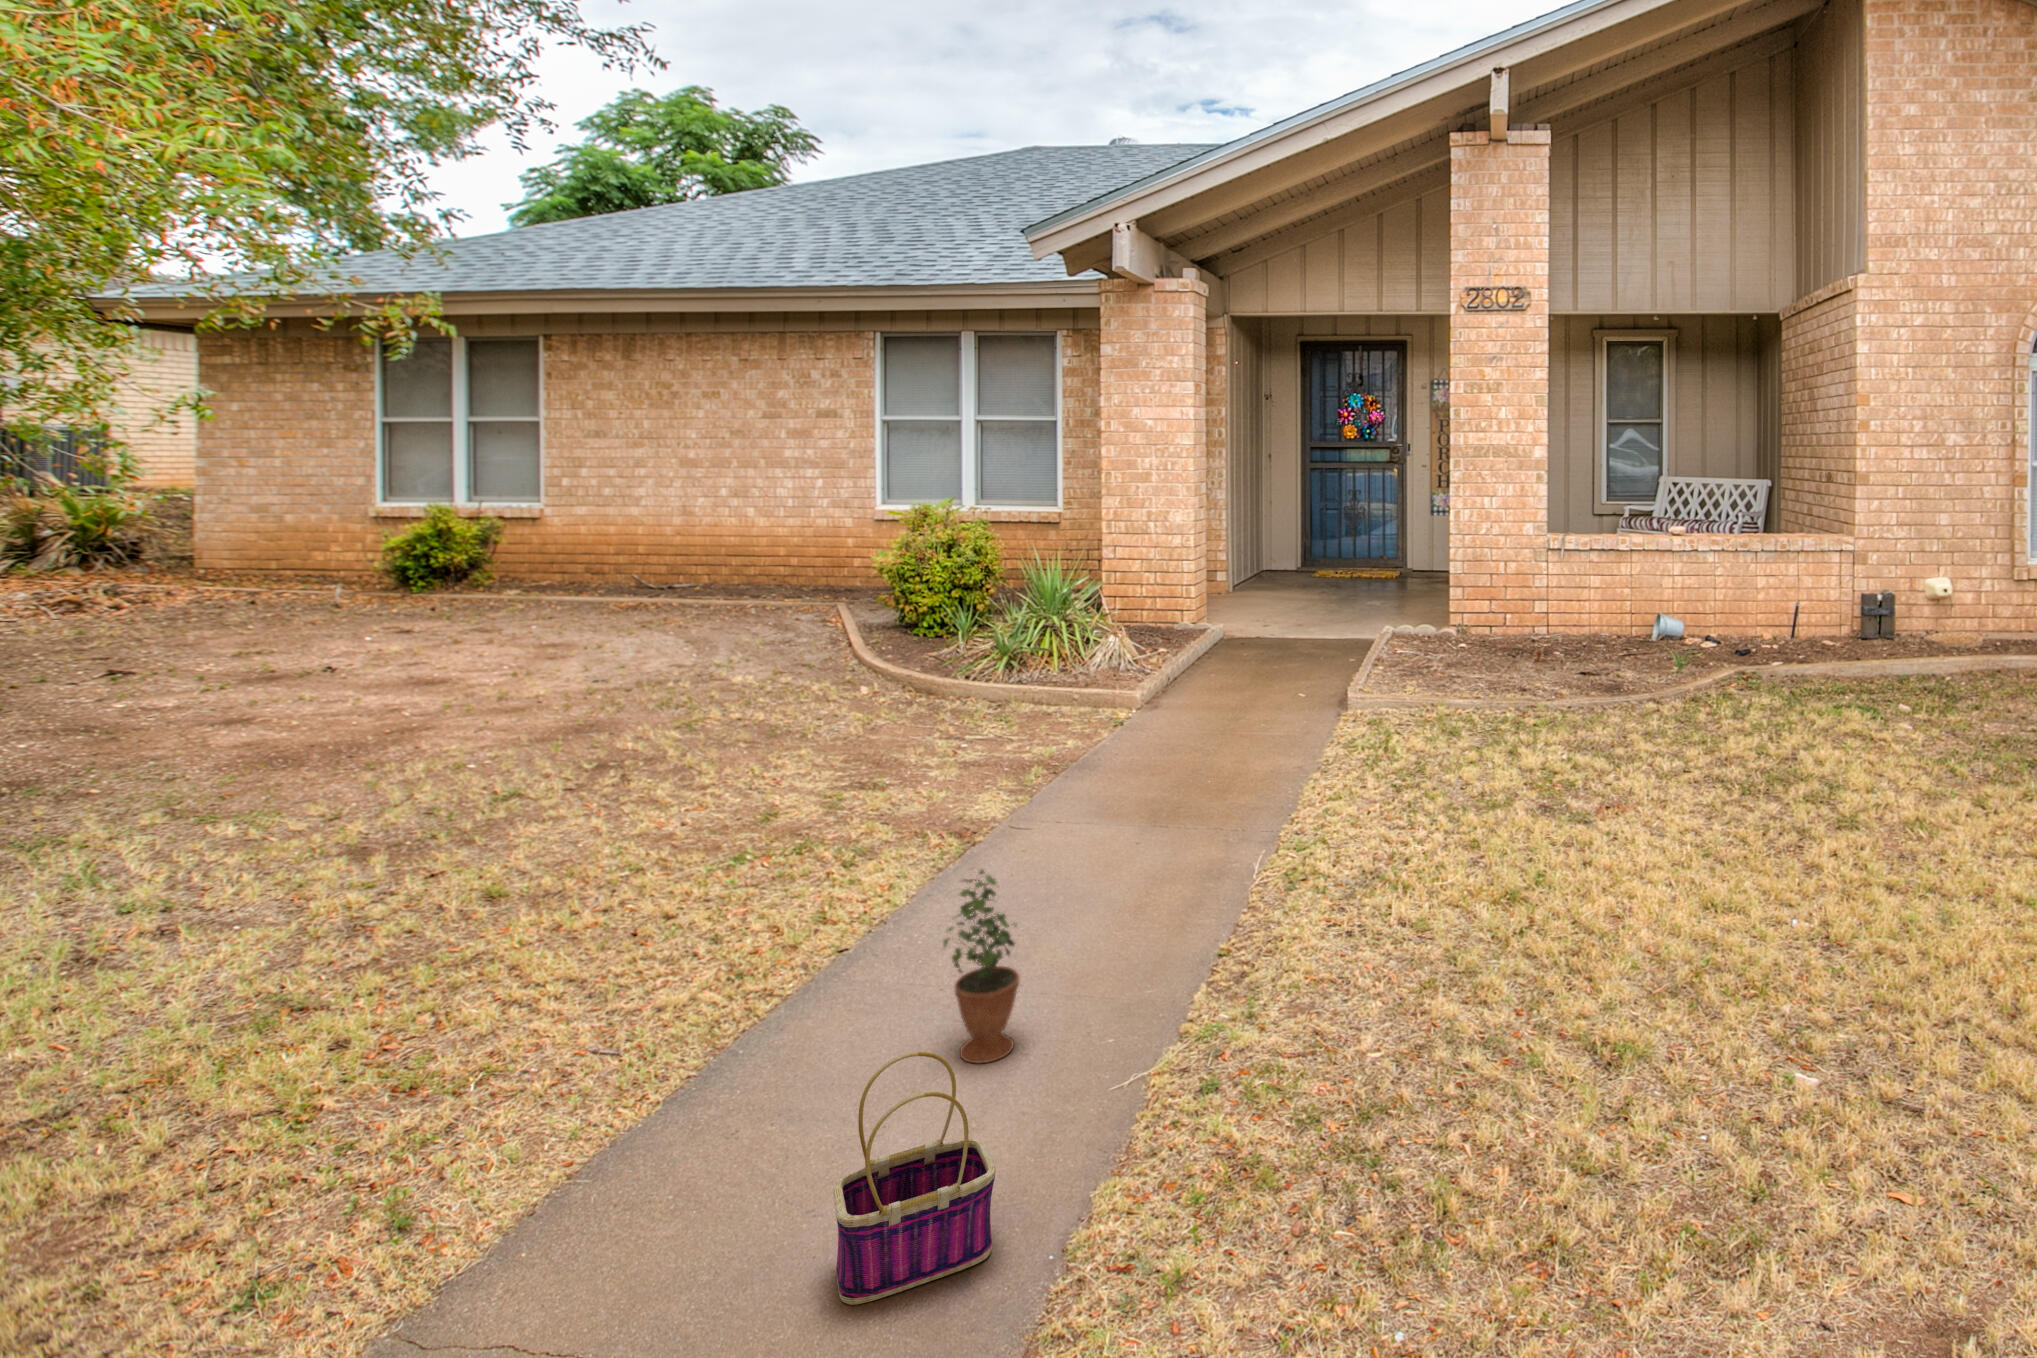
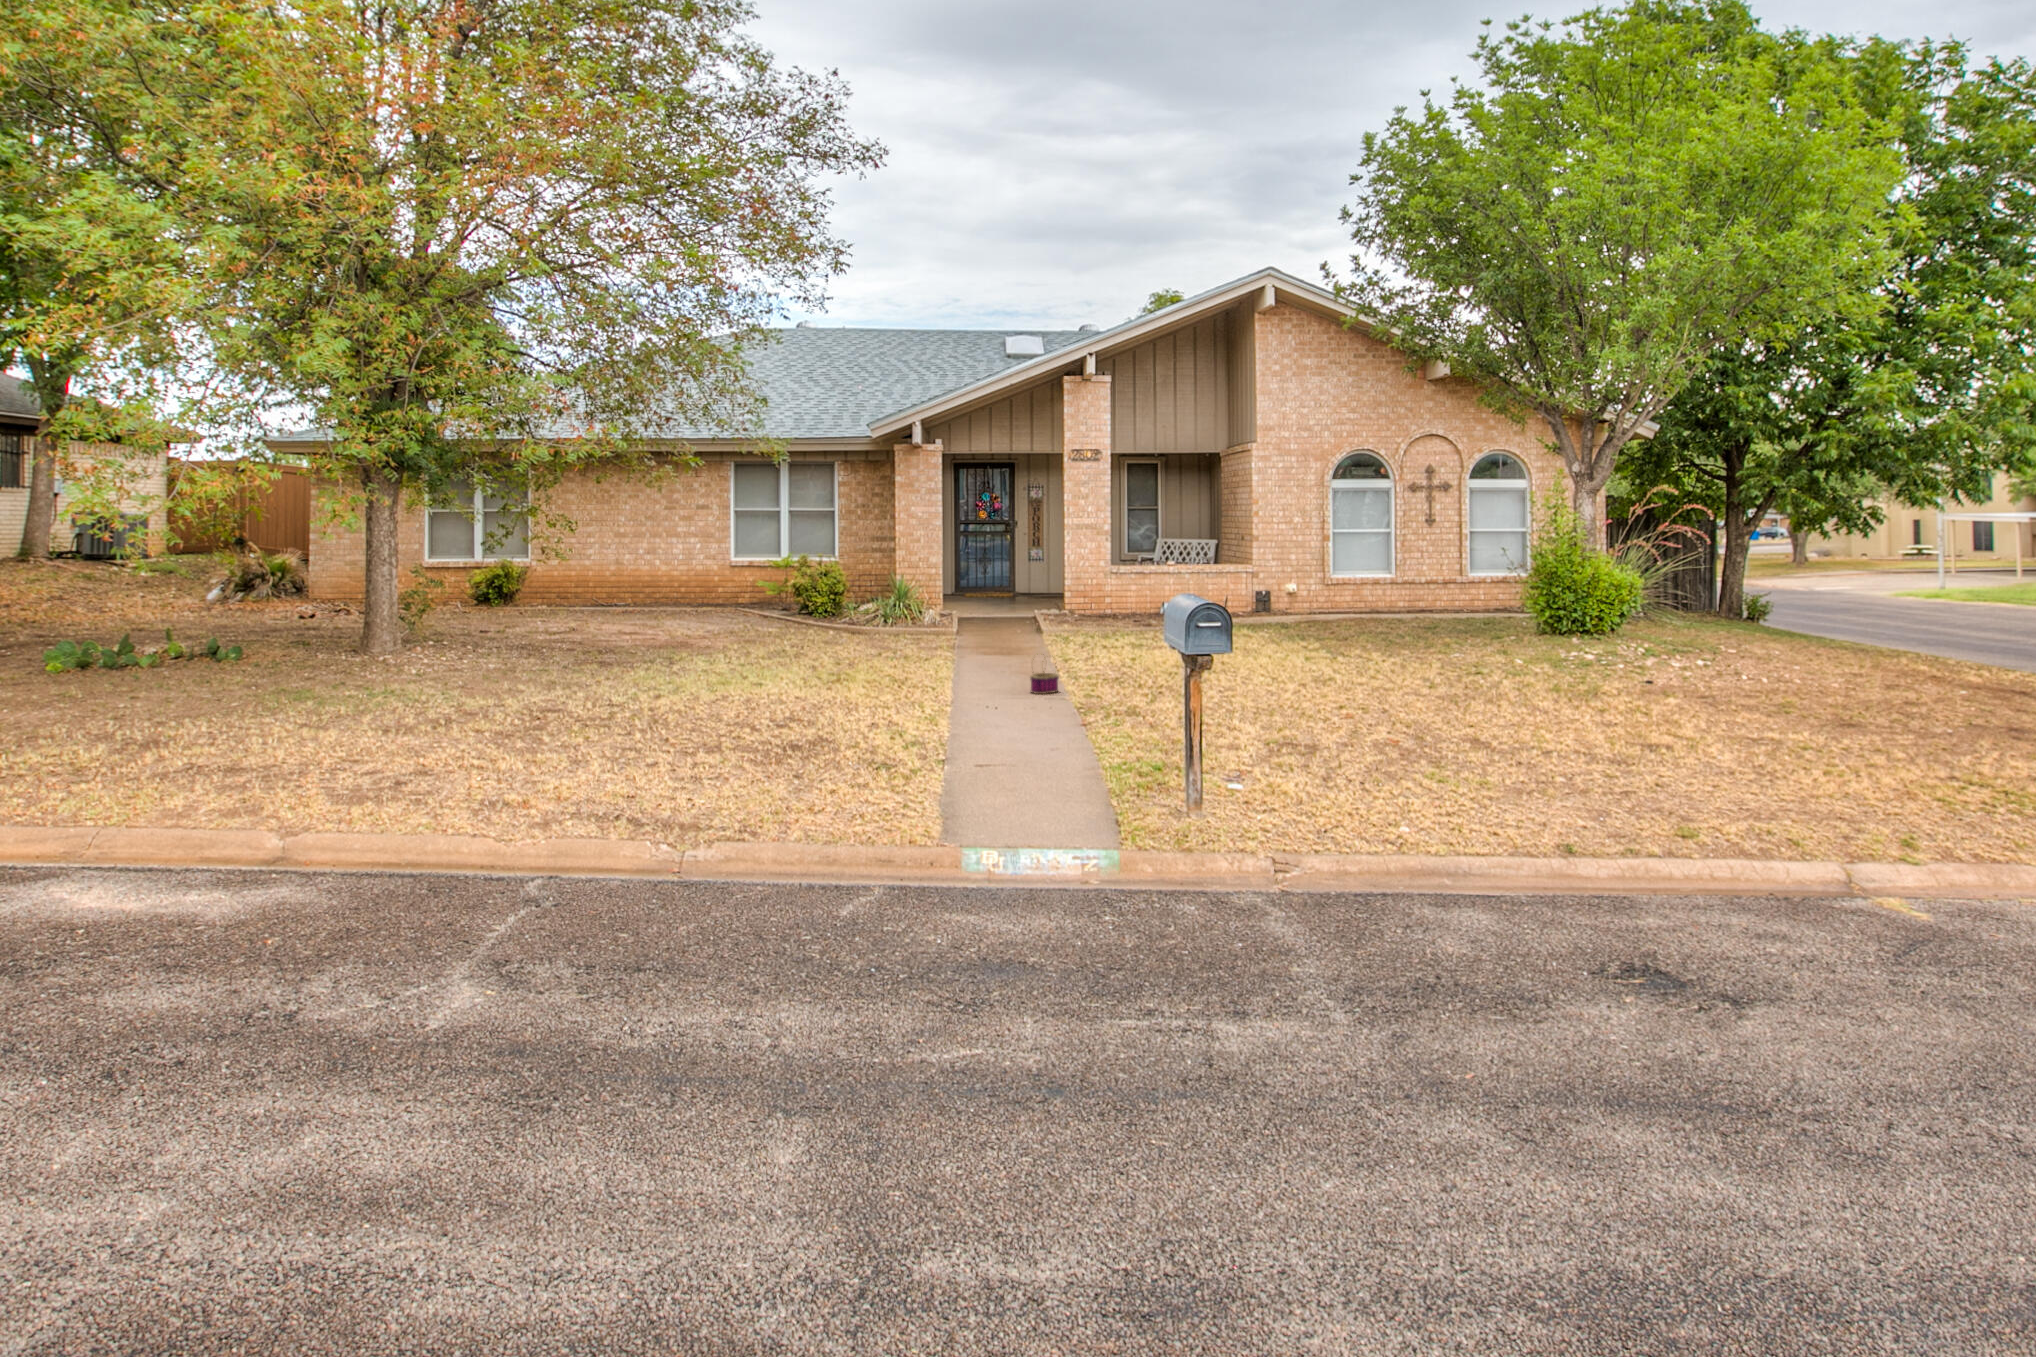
potted plant: present [944,869,1019,1064] -> none [1009,636,1027,682]

